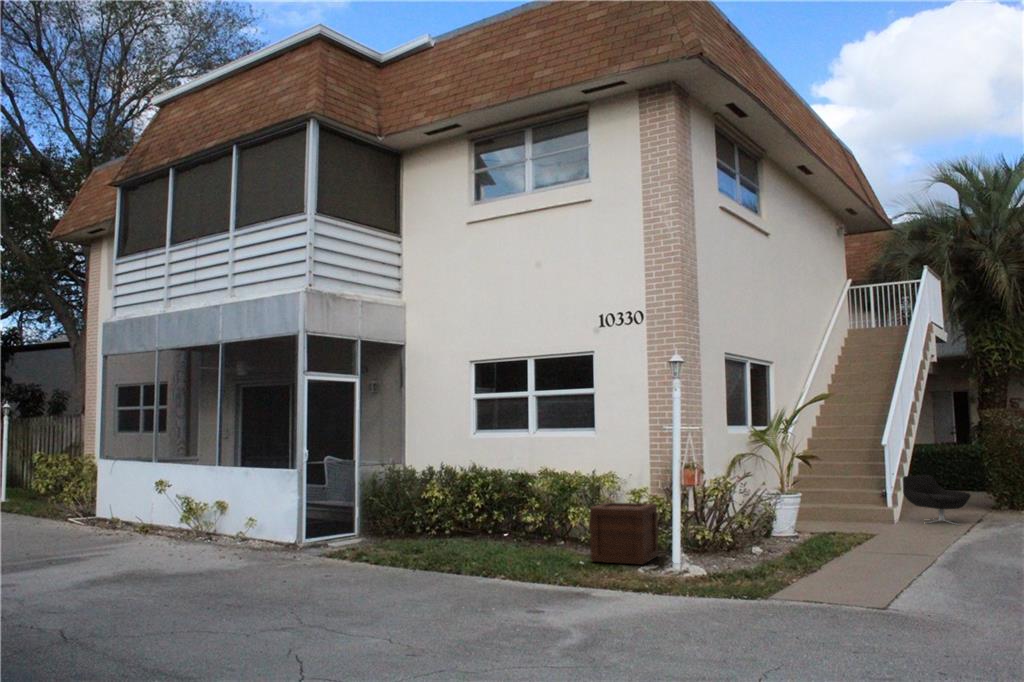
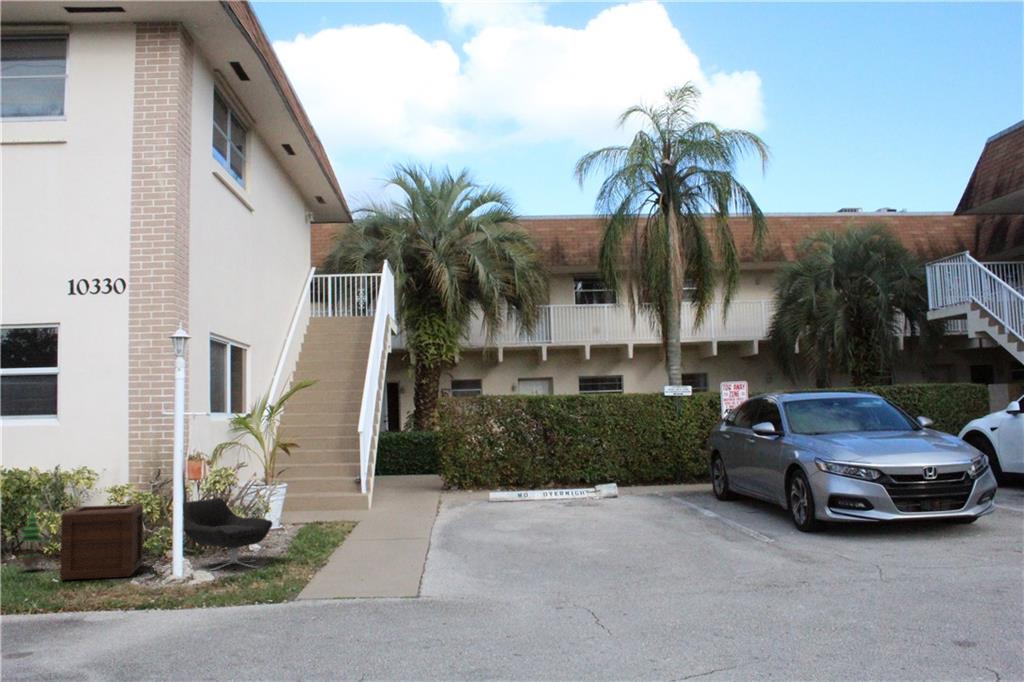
lounge chair: present [903,475,970,524] -> present [184,498,272,570]
potted tree: none [567,500,585,552] -> present [21,509,43,570]

